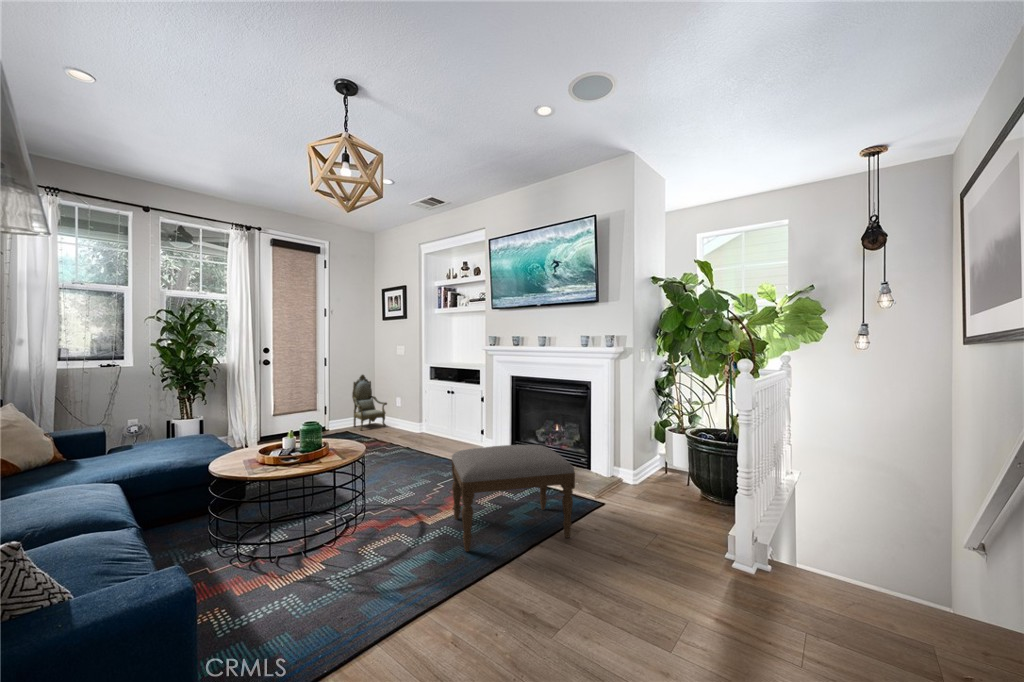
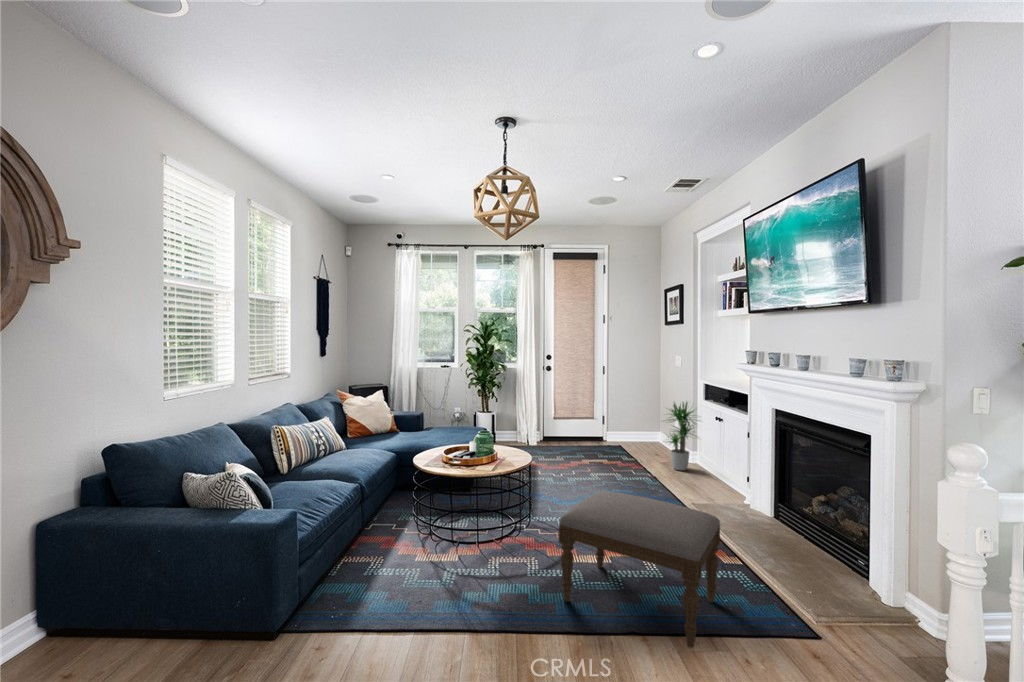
armchair: present [352,375,387,430] -> none [615,367,664,447]
potted plant: none [402,380,438,439] -> present [668,402,699,470]

